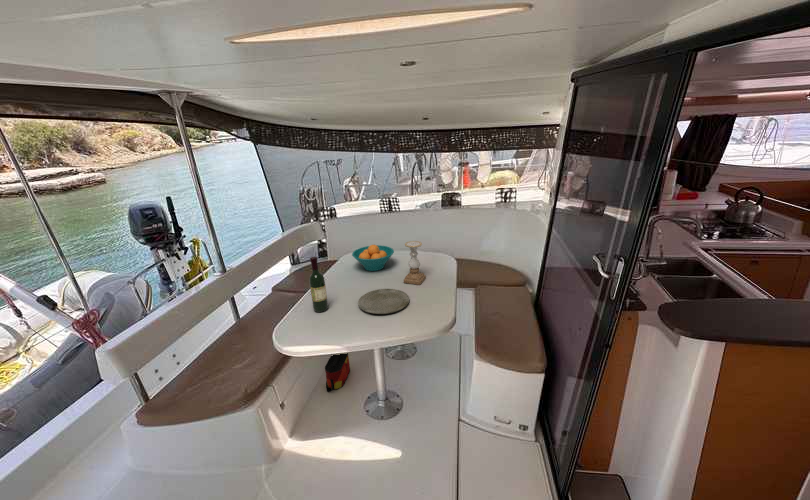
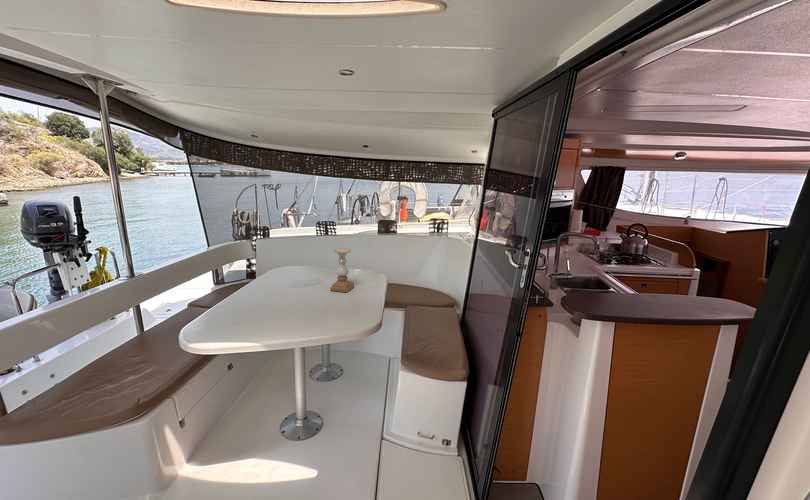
fruit bowl: present [352,245,394,271] -> none [279,254,324,280]
wine bottle: present [309,257,328,312] -> none [222,252,242,314]
plate: present [358,289,409,314] -> none [276,295,333,316]
bag: present [325,353,350,392] -> none [237,368,268,415]

